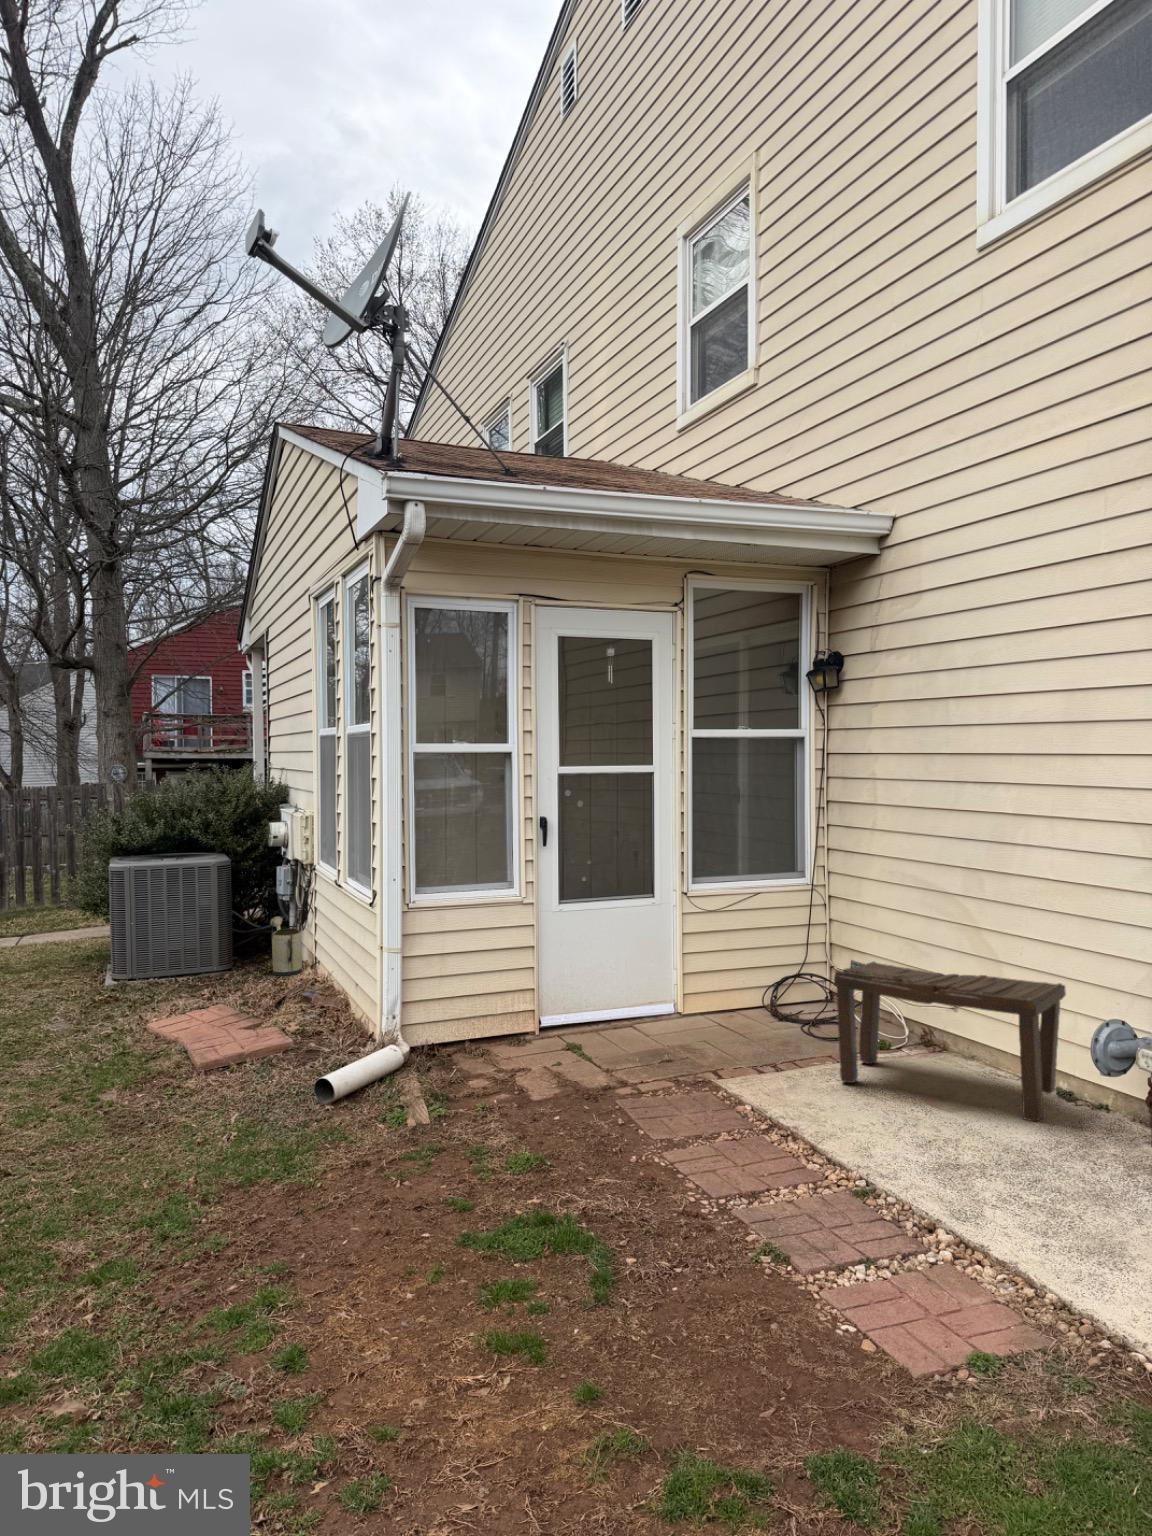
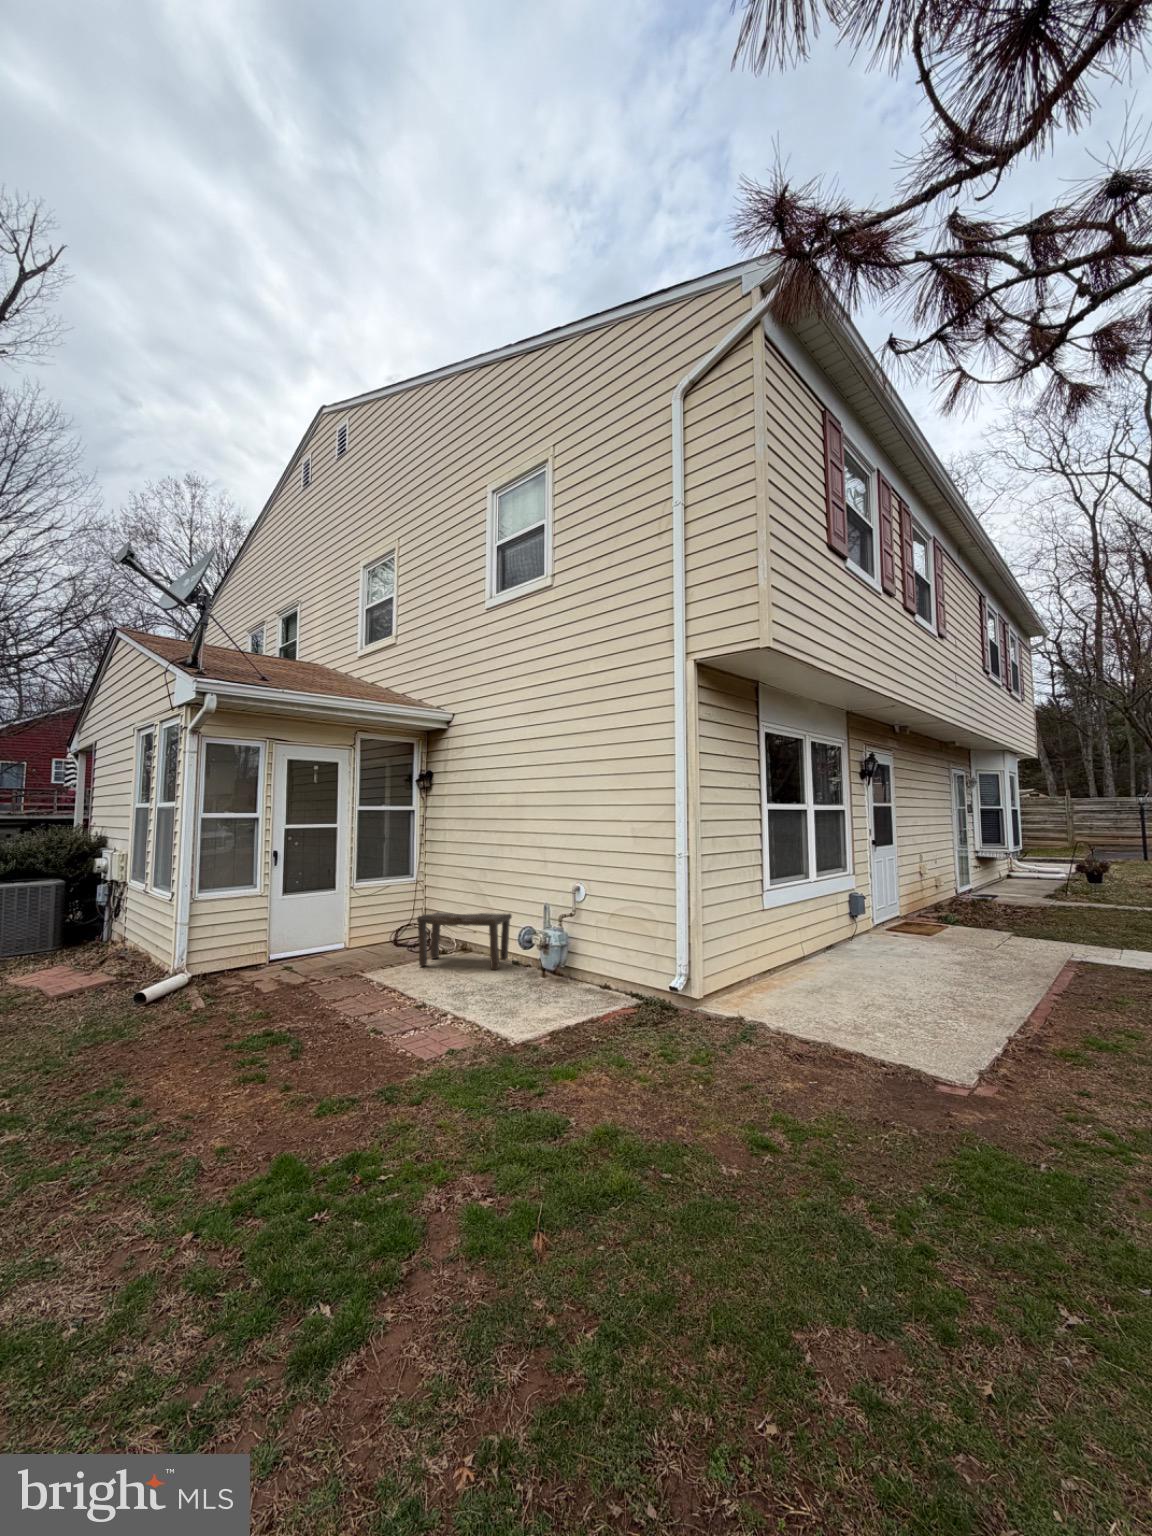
watering can: present [270,916,302,976] -> none [87,917,112,955]

